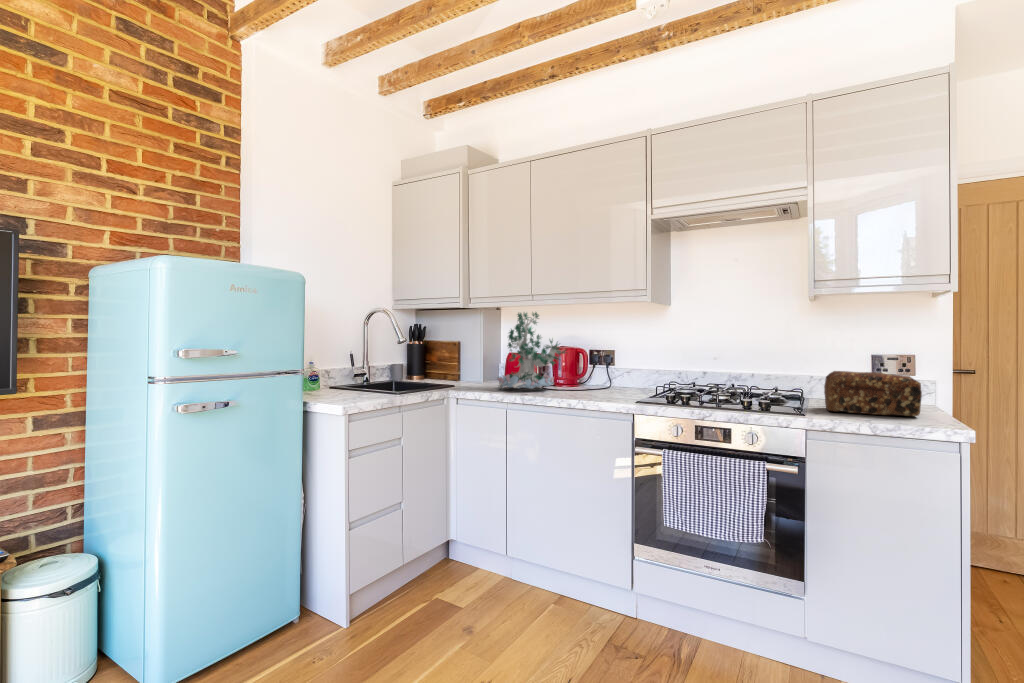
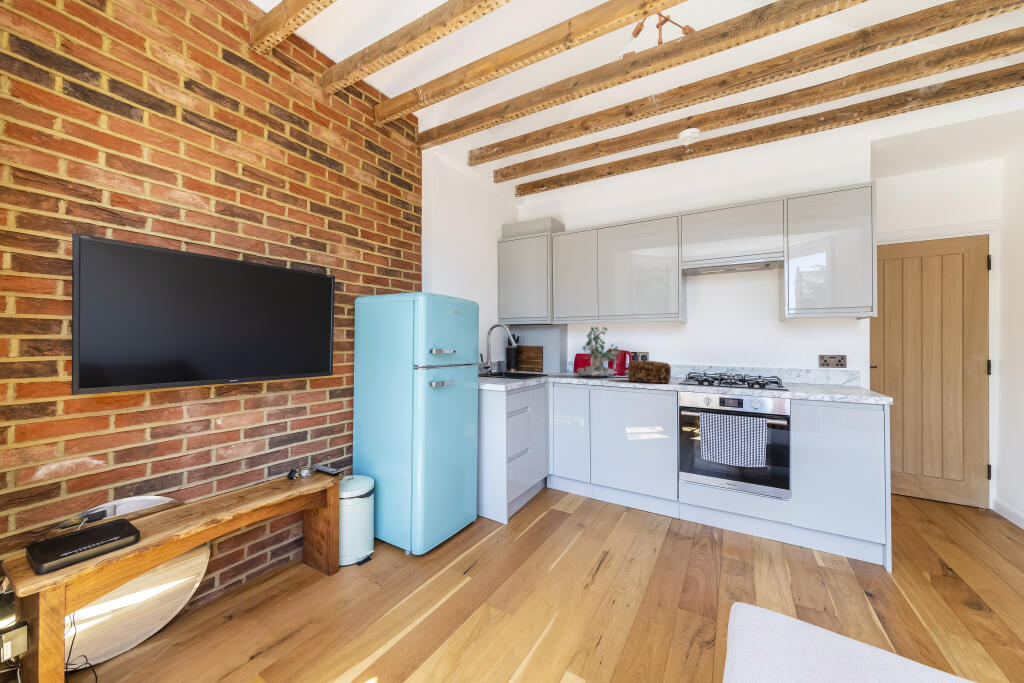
bread loaf: present [824,371,922,416] -> present [628,360,671,383]

